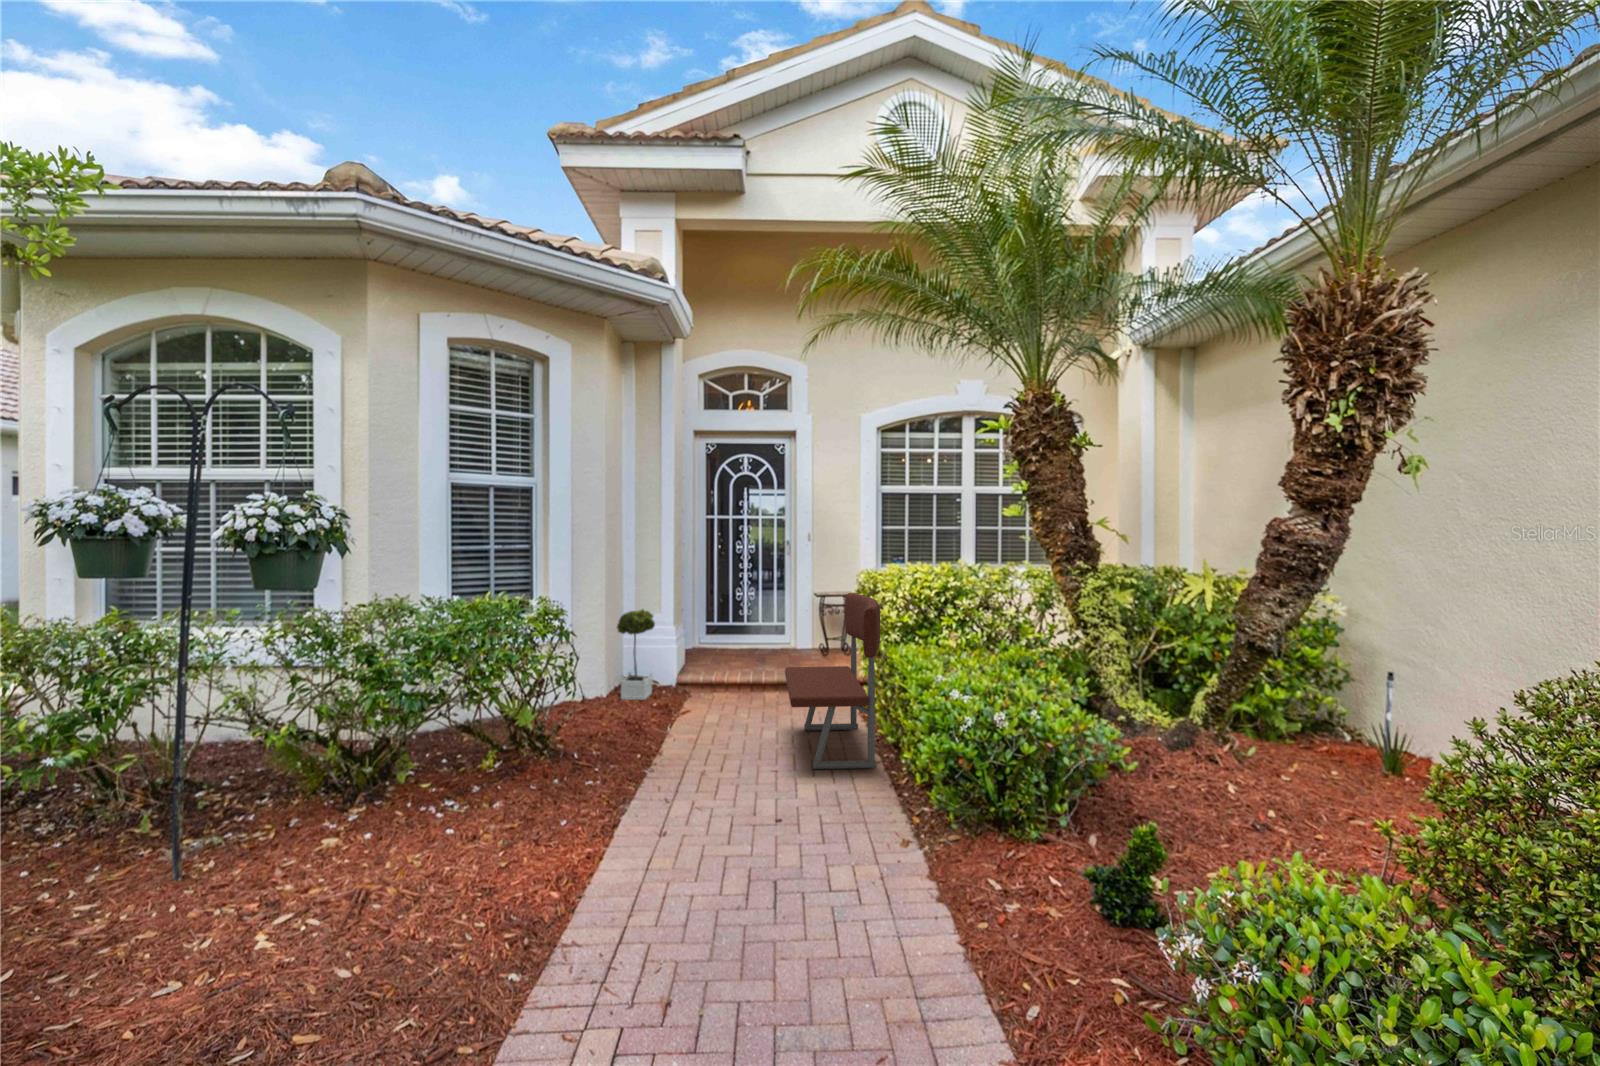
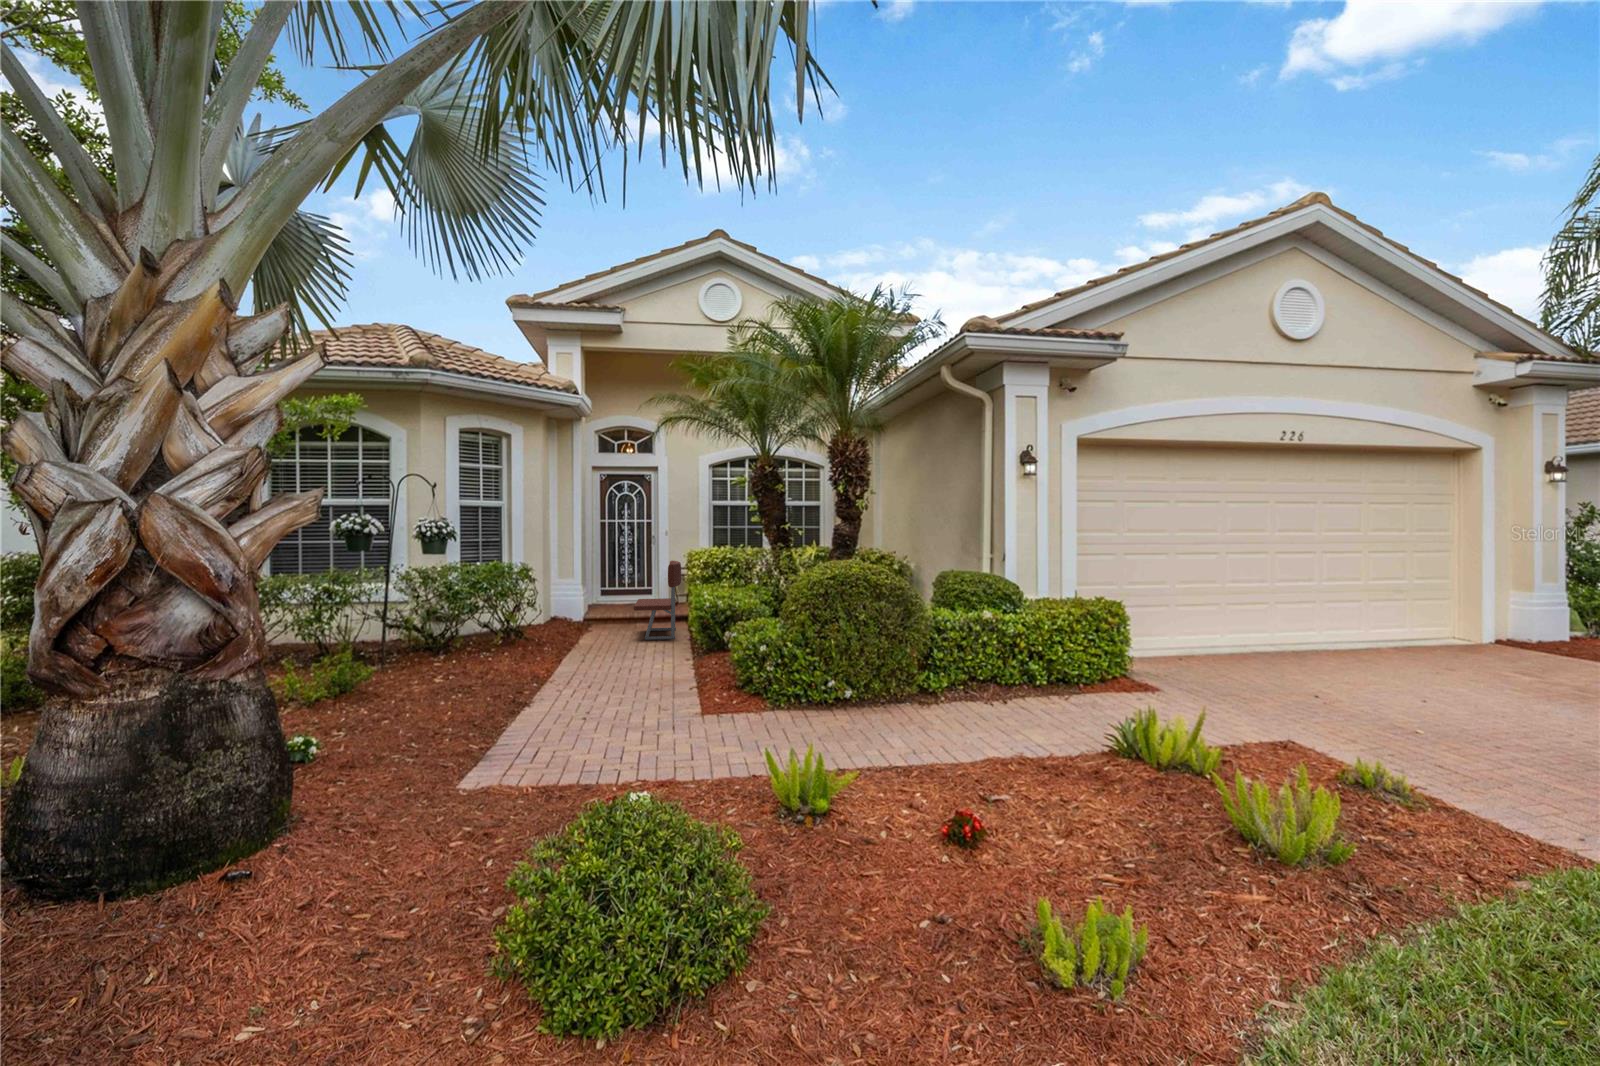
potted tree: present [617,609,655,700] -> none [547,573,569,624]

